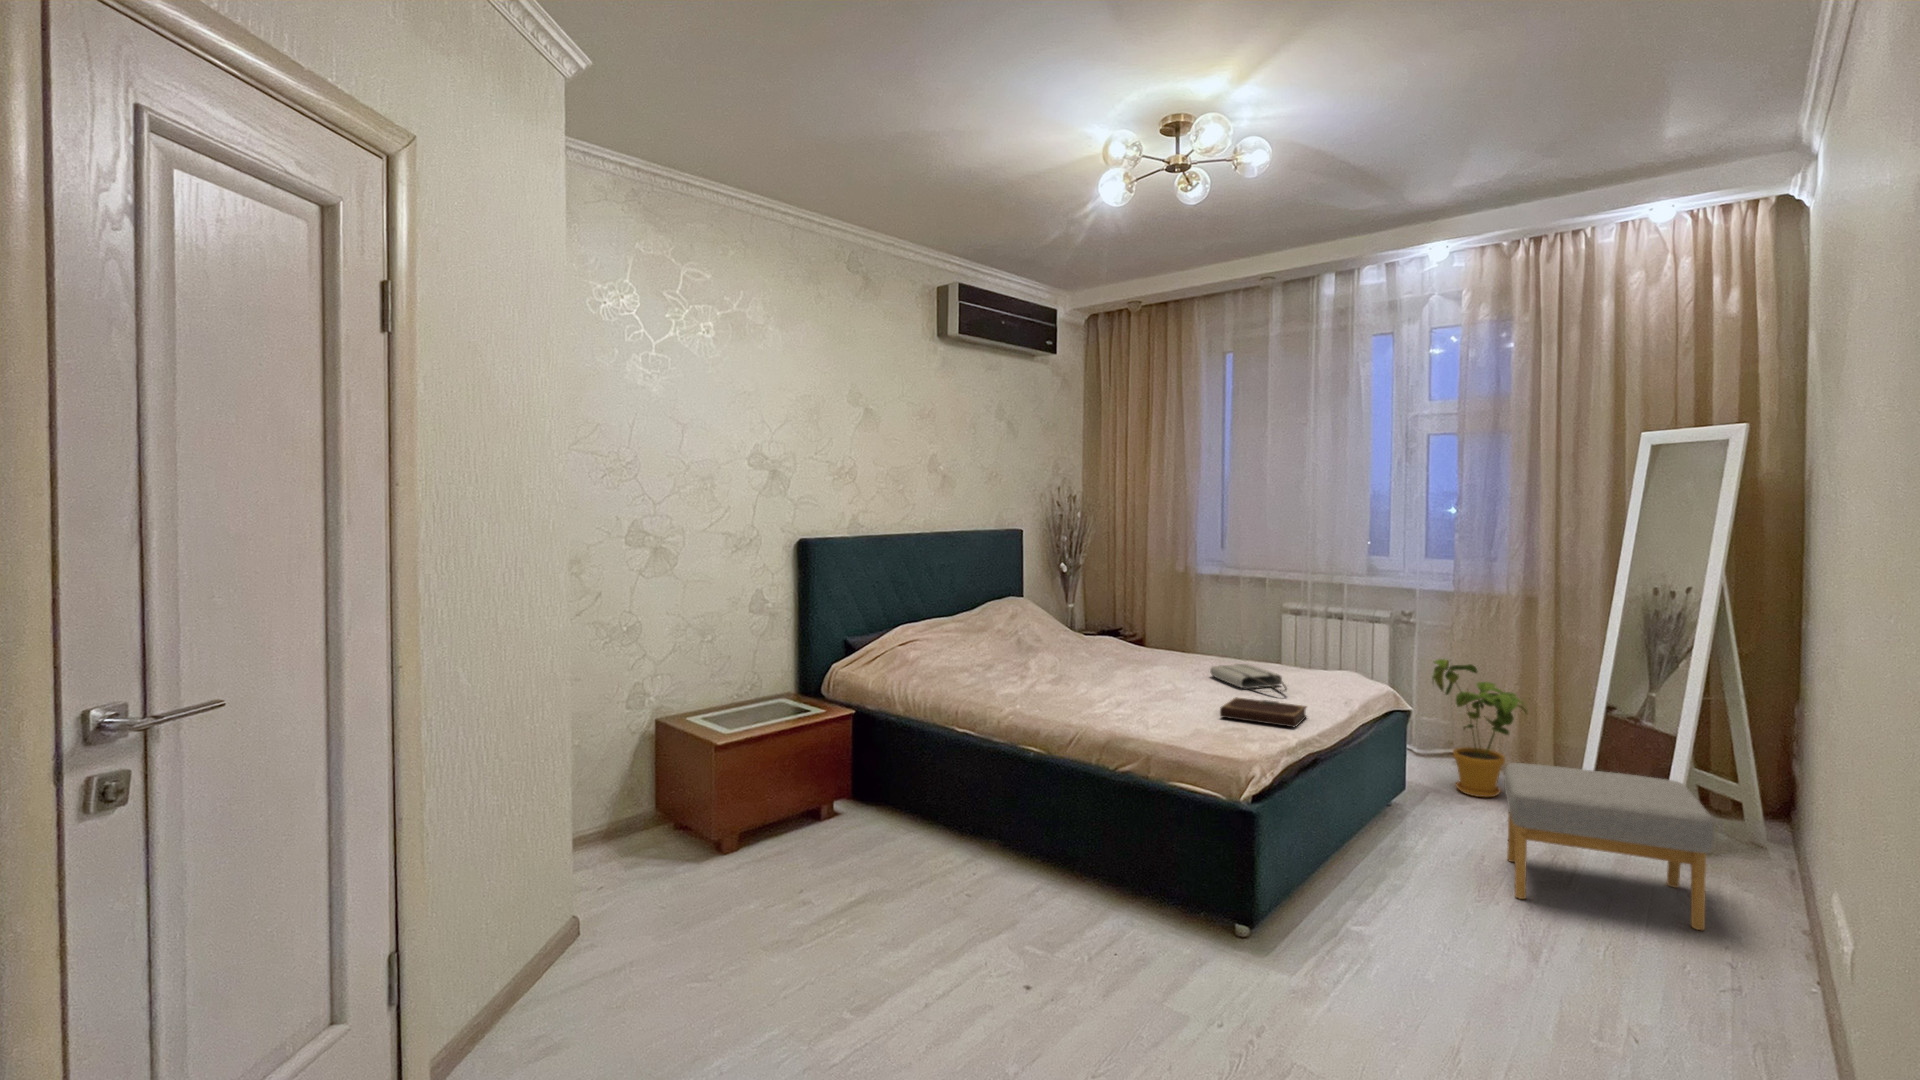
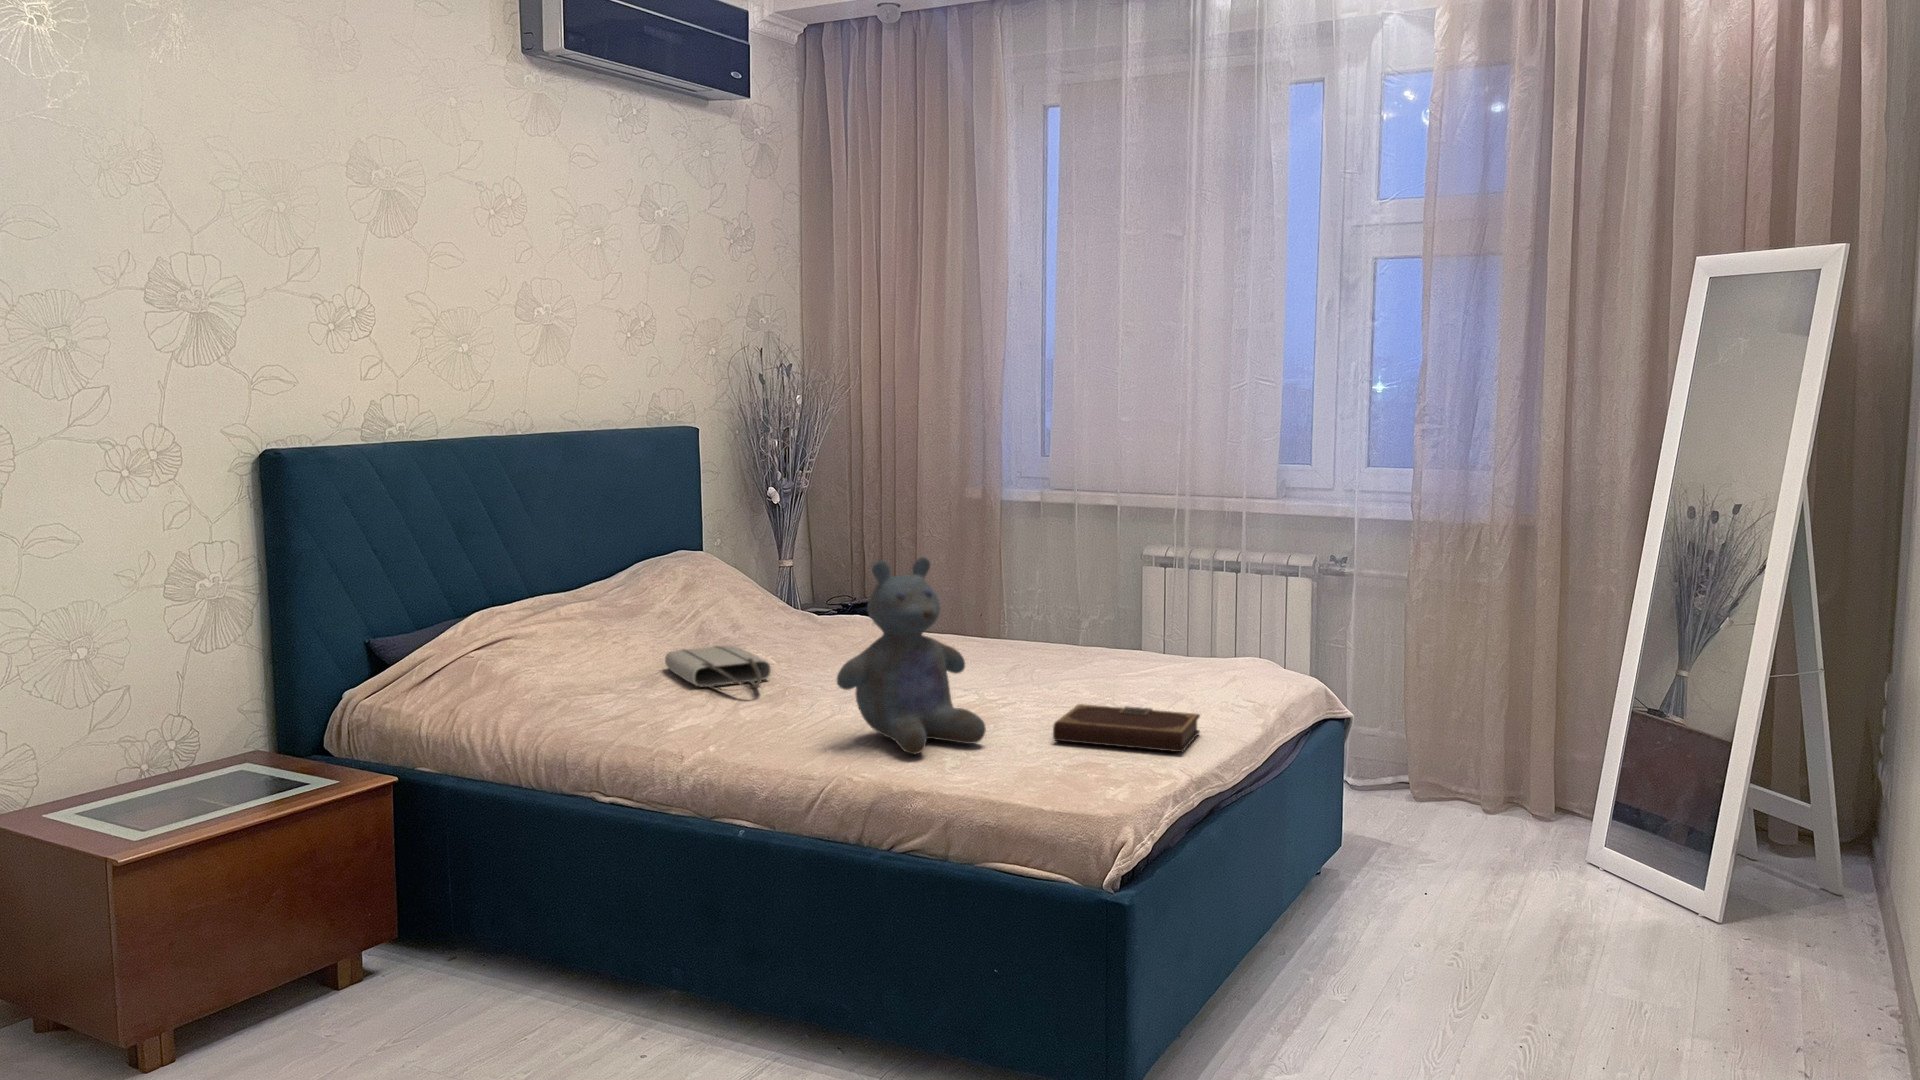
stuffed bear: none [1099,613,1182,721] -> present [837,557,986,754]
house plant: present [1432,659,1527,797] -> none [1383,628,1525,849]
tote bag: present [1210,664,1287,691] -> present [665,646,771,690]
footstool: present [1504,763,1714,930] -> none [1505,792,1821,1043]

